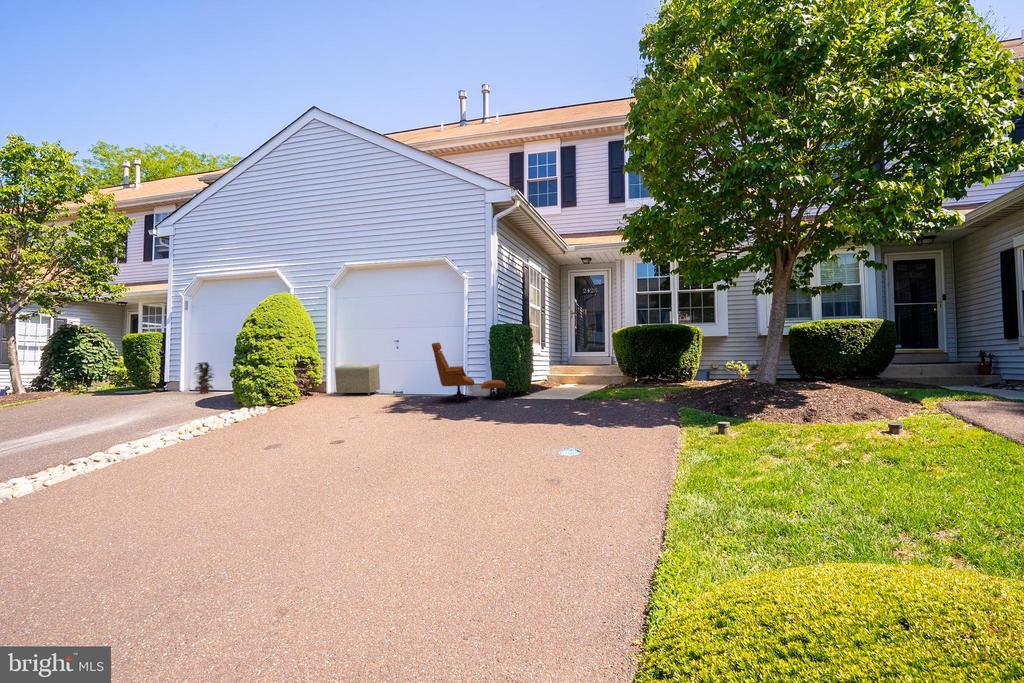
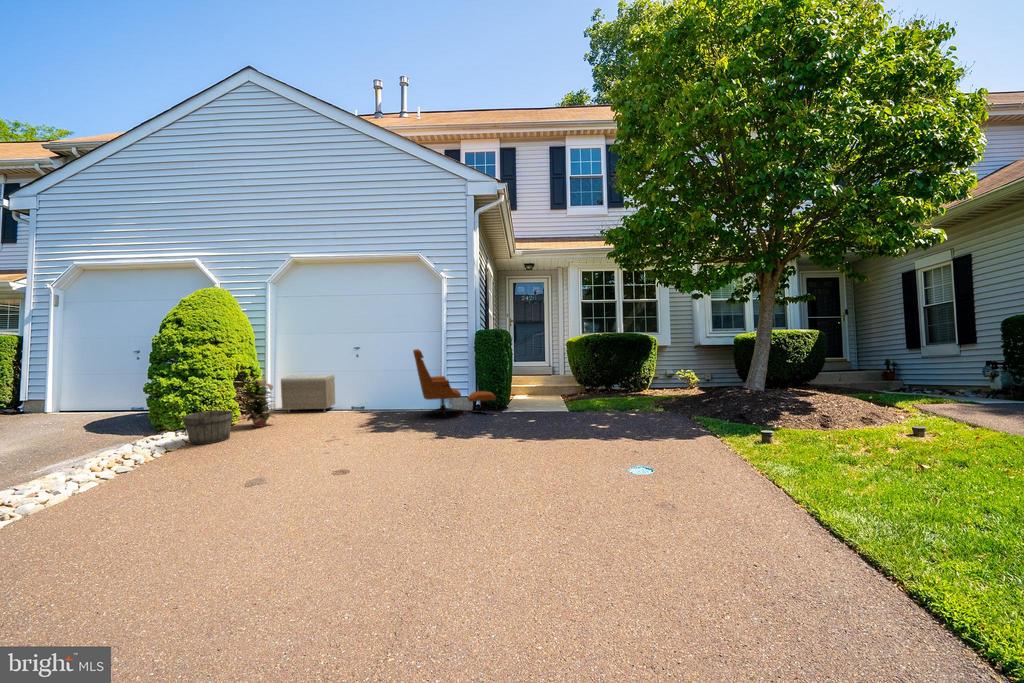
decorative plant: present [195,362,213,393] -> present [240,380,275,427]
wooden bucket: none [251,386,288,417] -> present [183,404,233,444]

